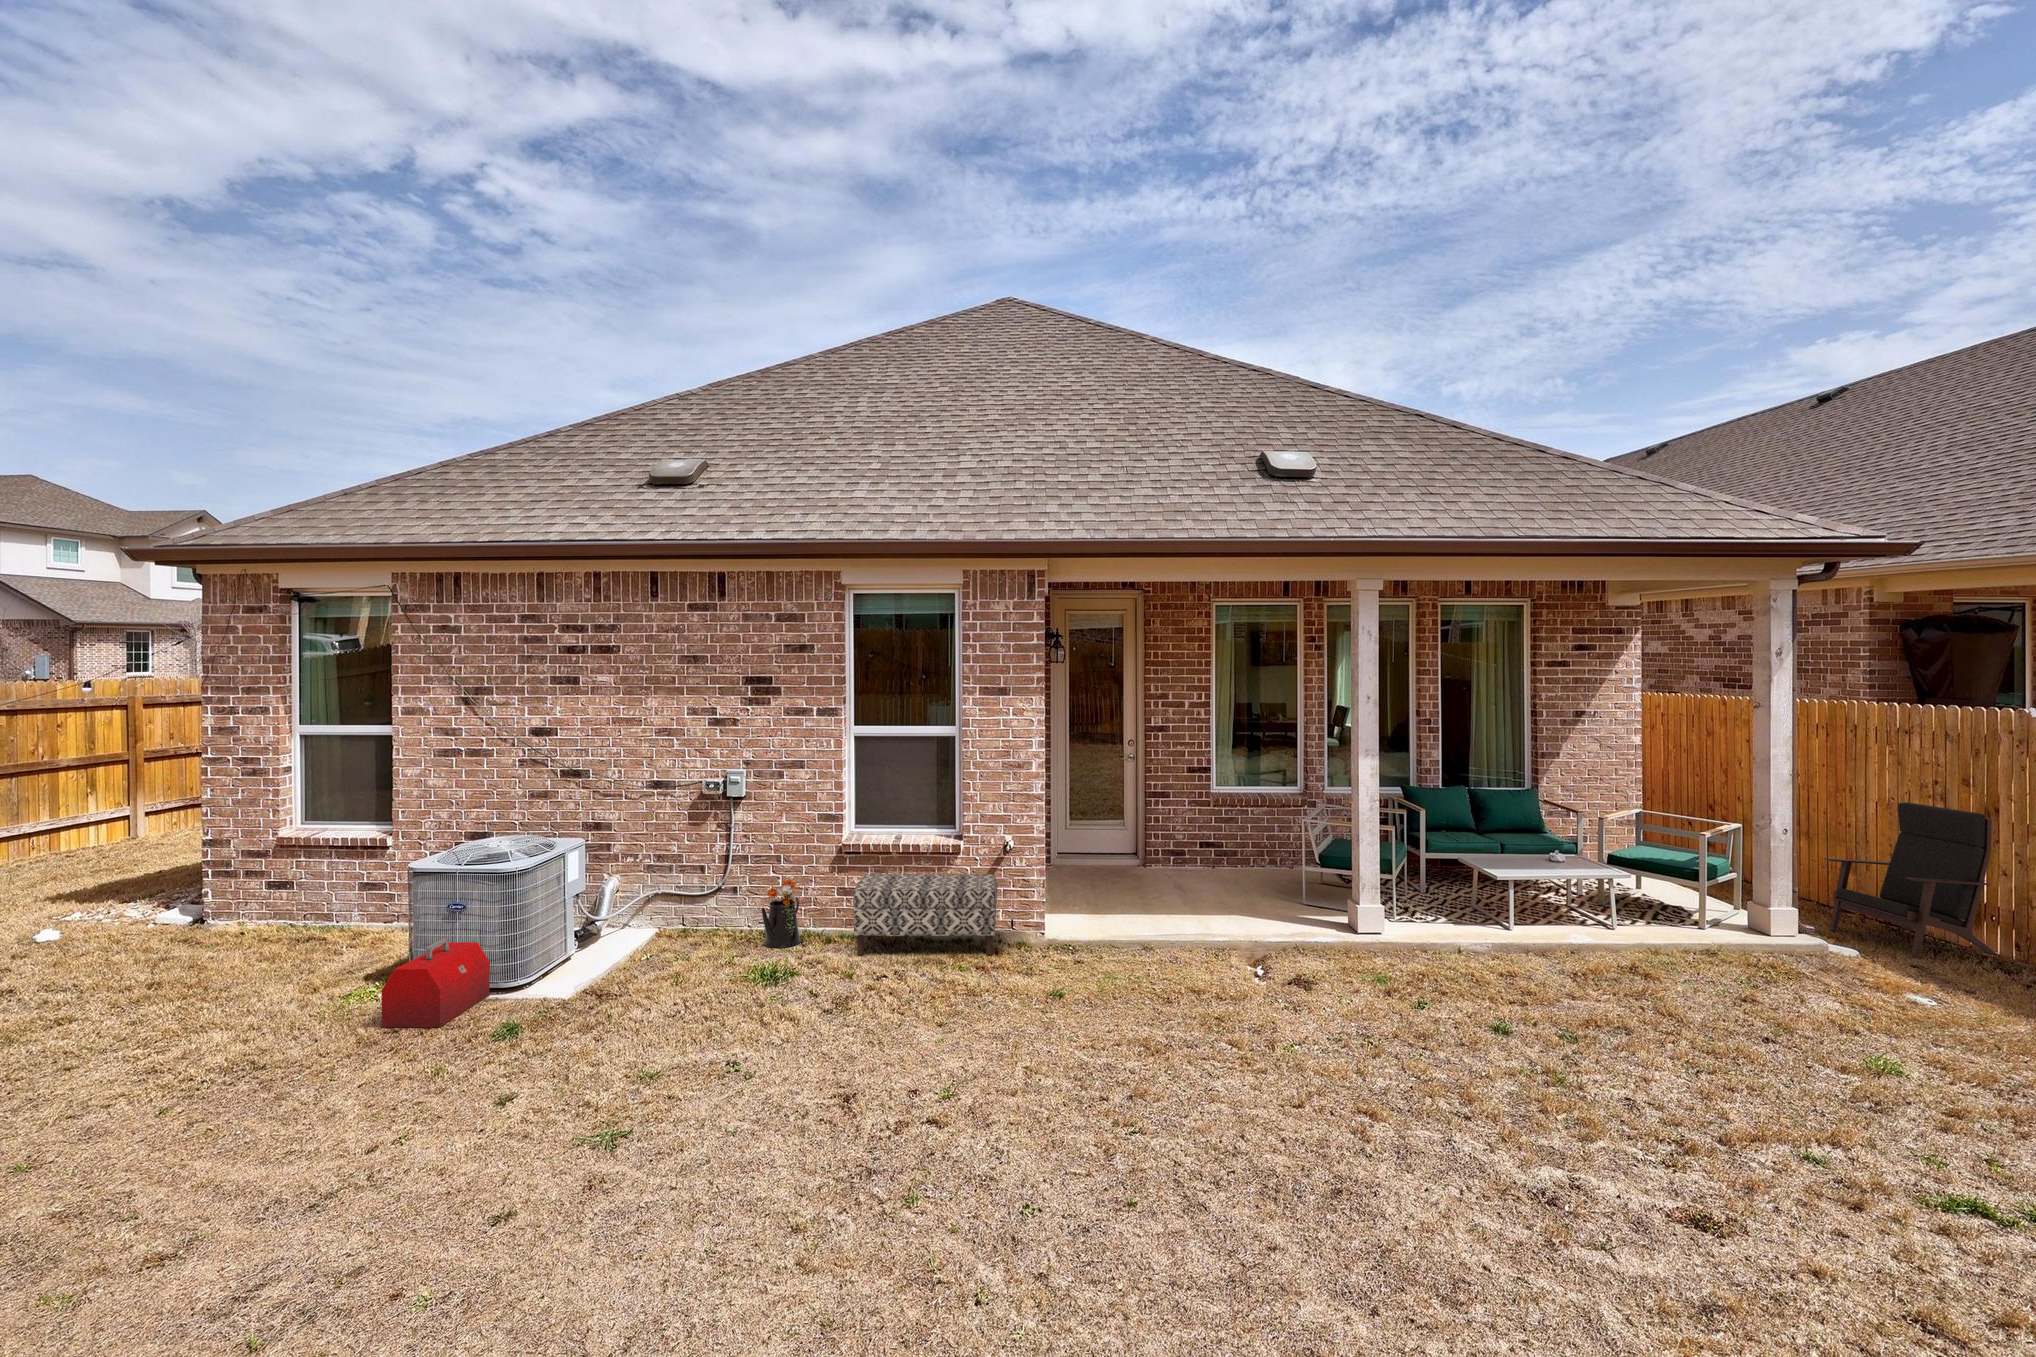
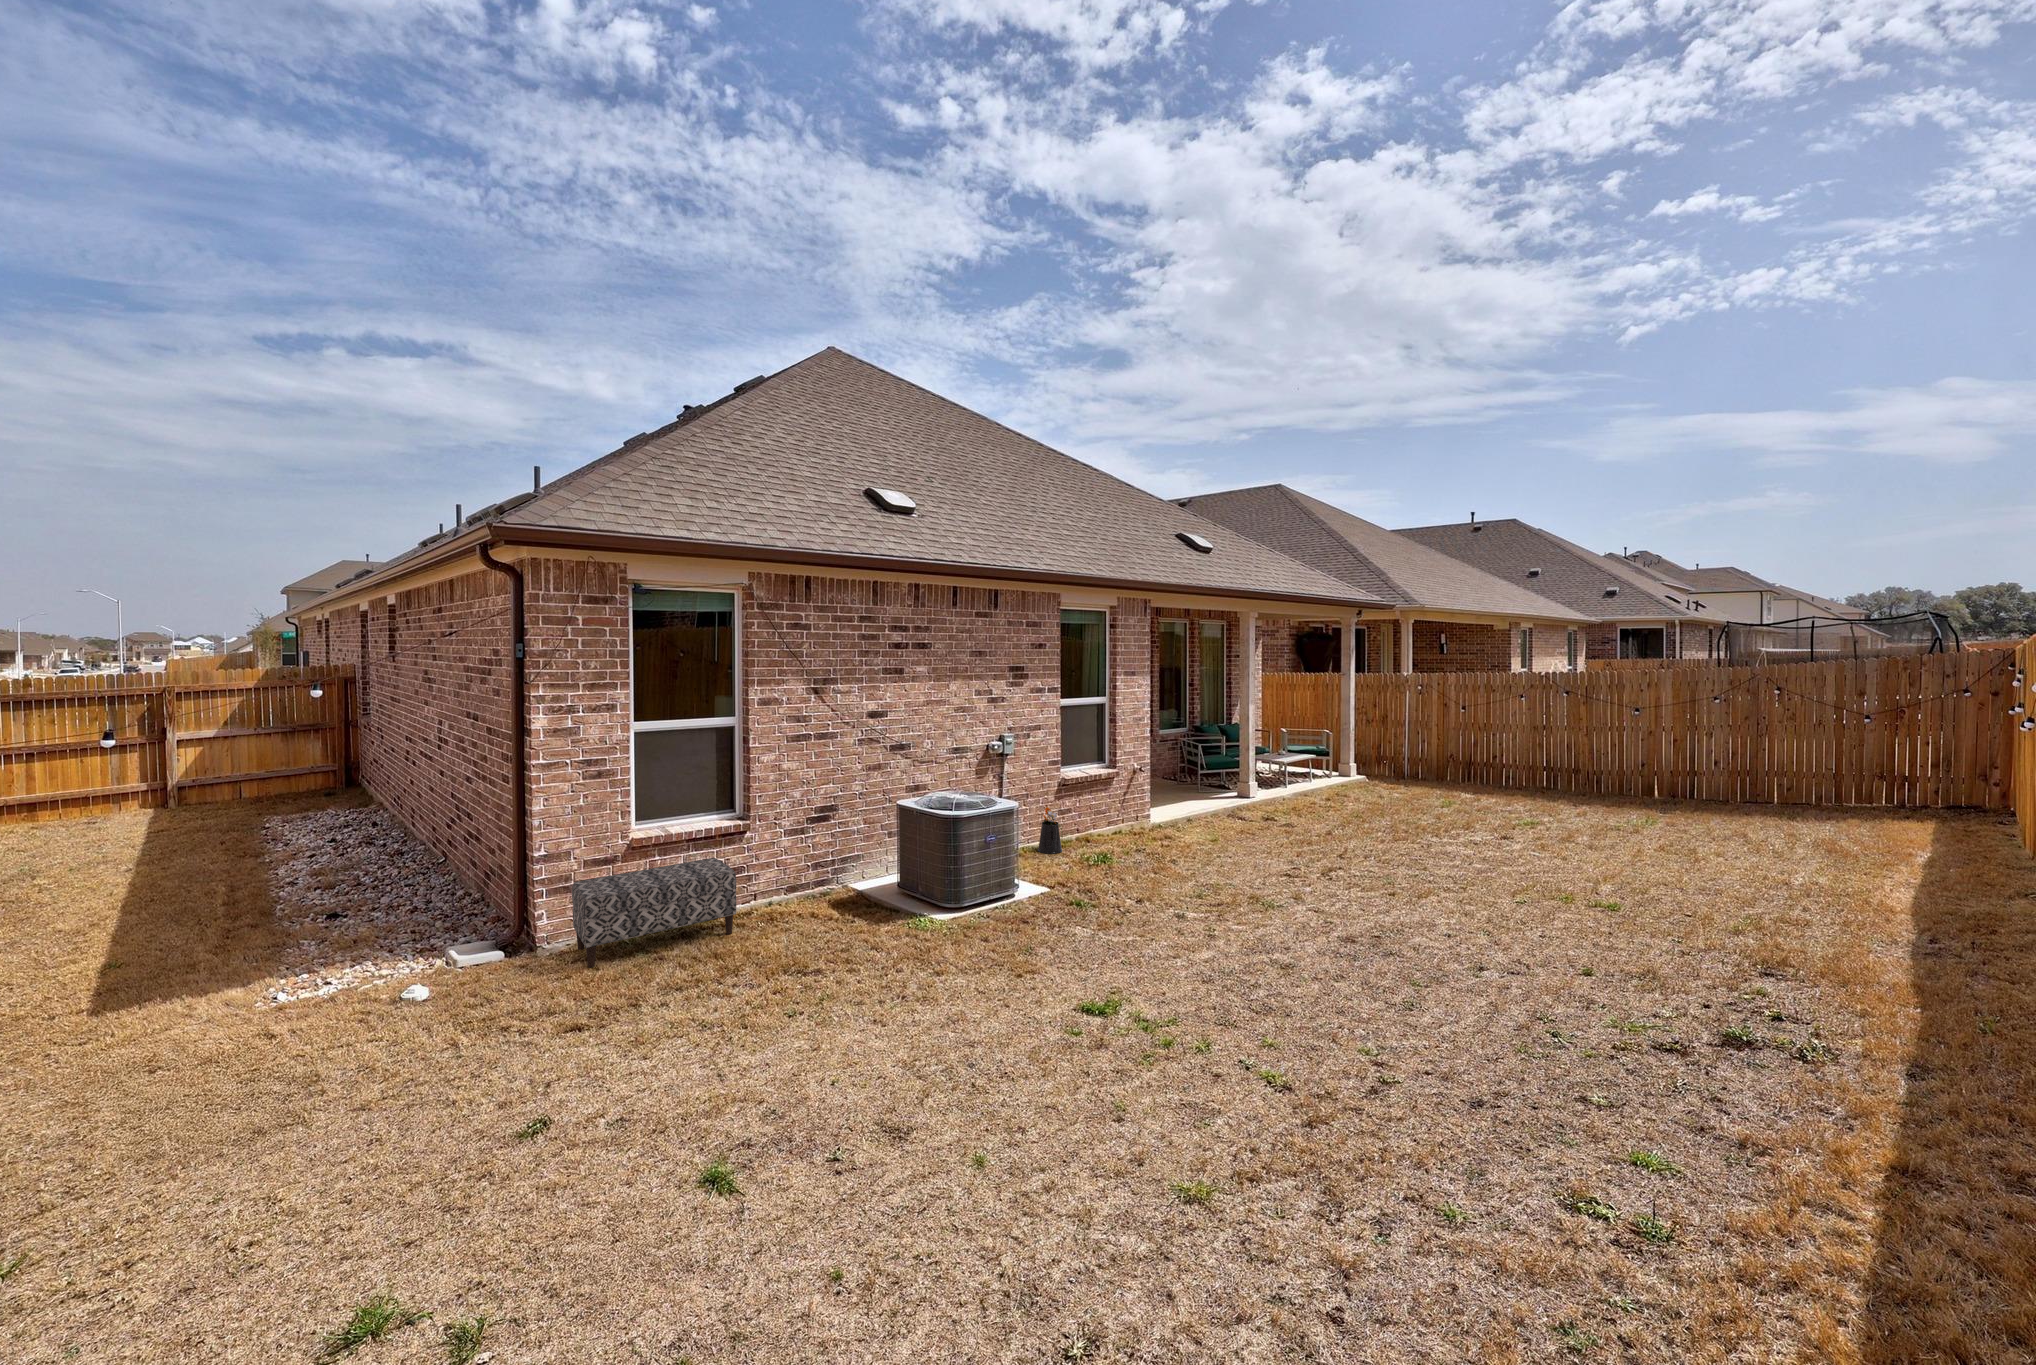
lounge chair: present [1825,803,1996,957] -> none [1357,714,1408,775]
bench: present [853,874,997,956] -> present [572,858,736,968]
toolbox: present [381,938,490,1027] -> none [968,871,1042,941]

